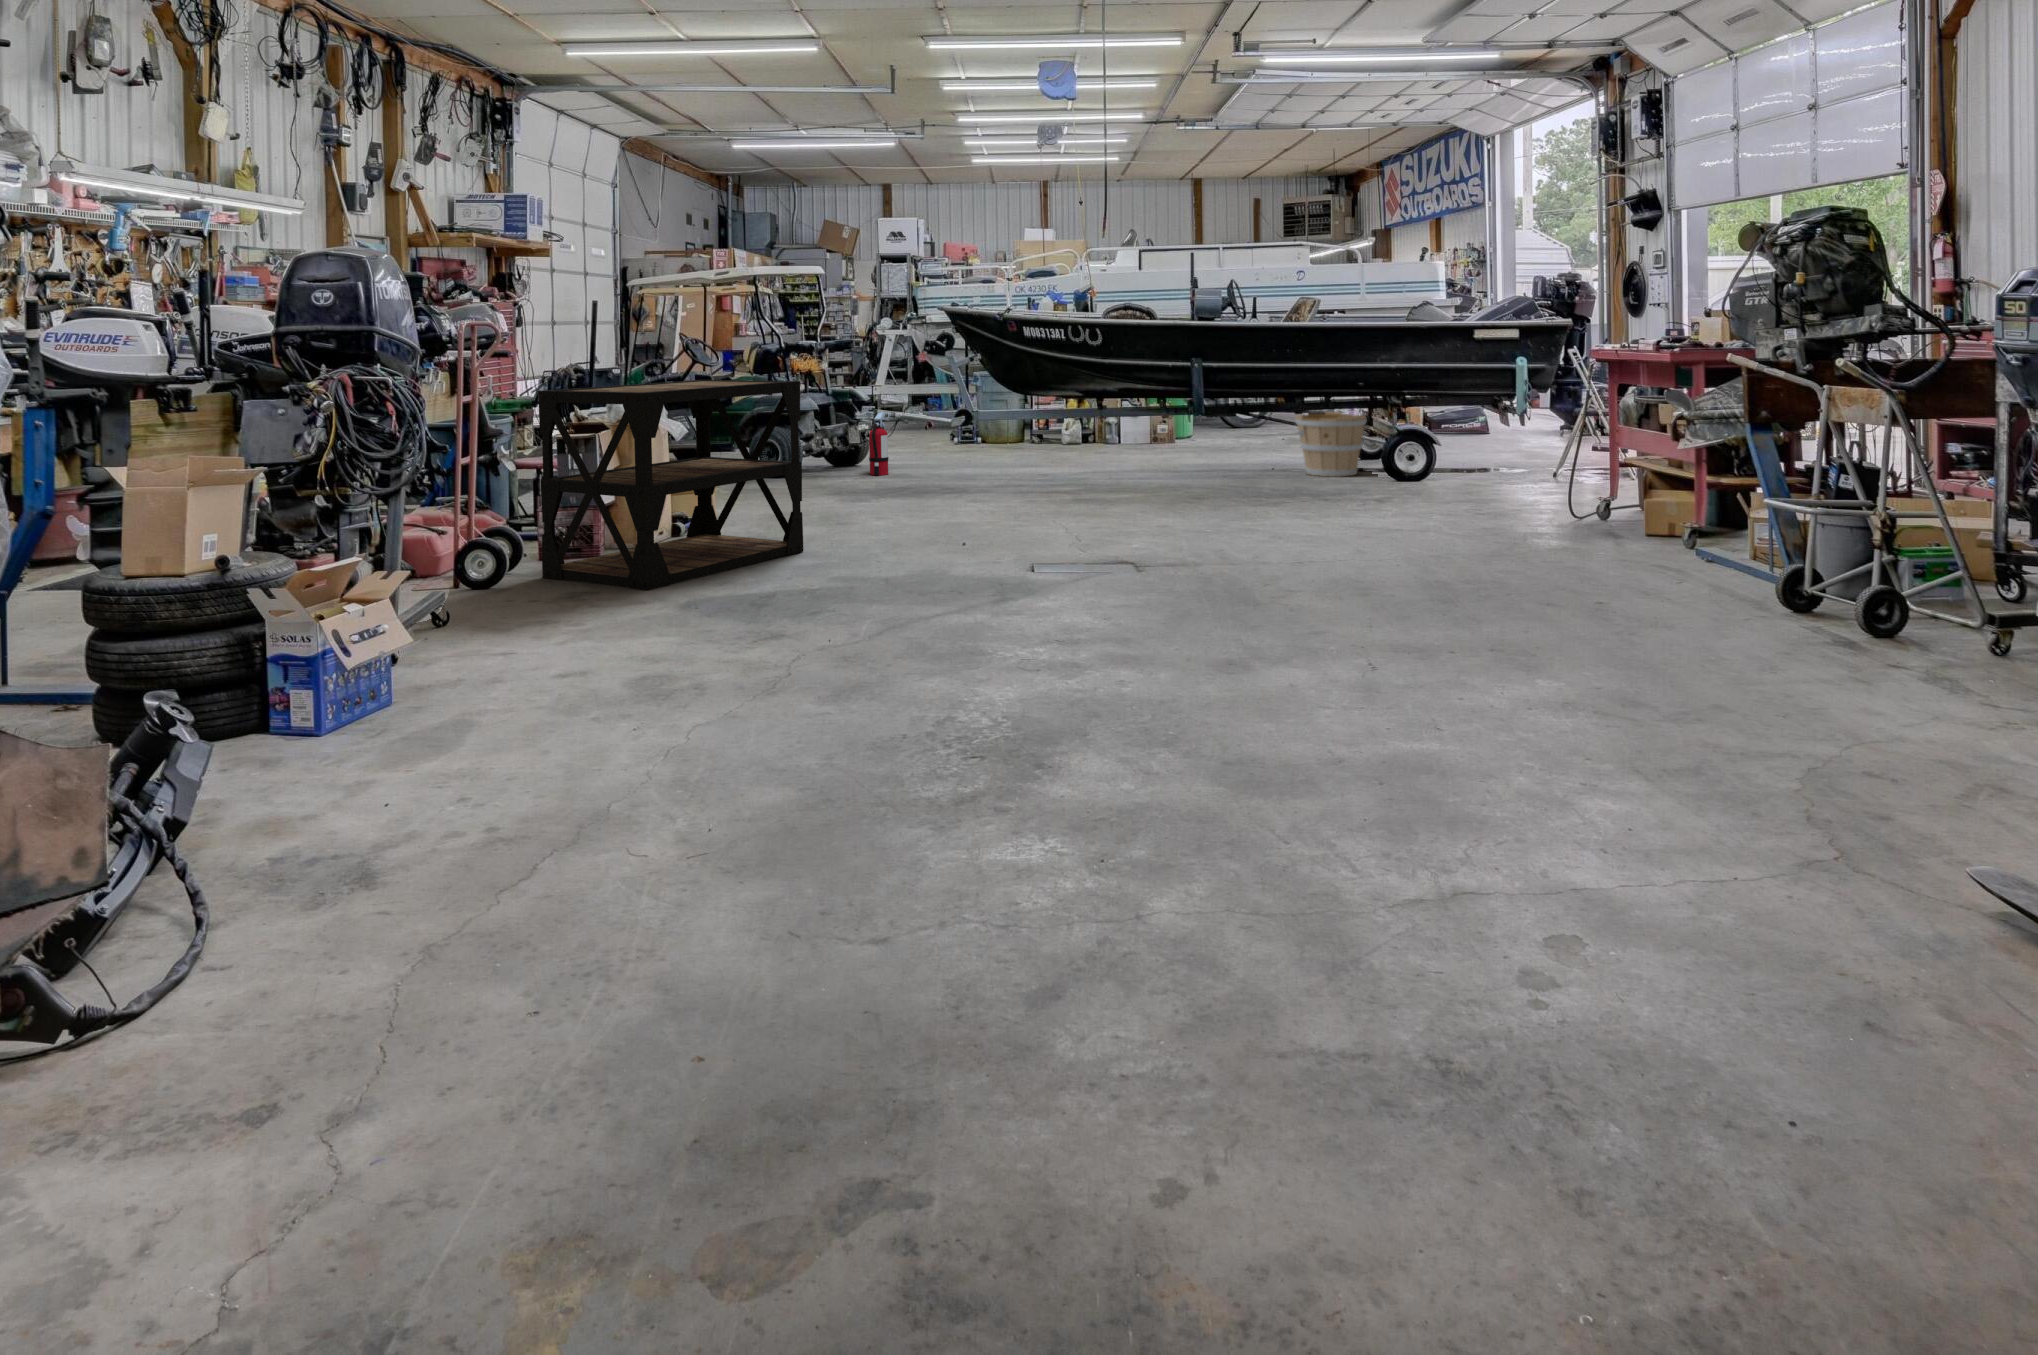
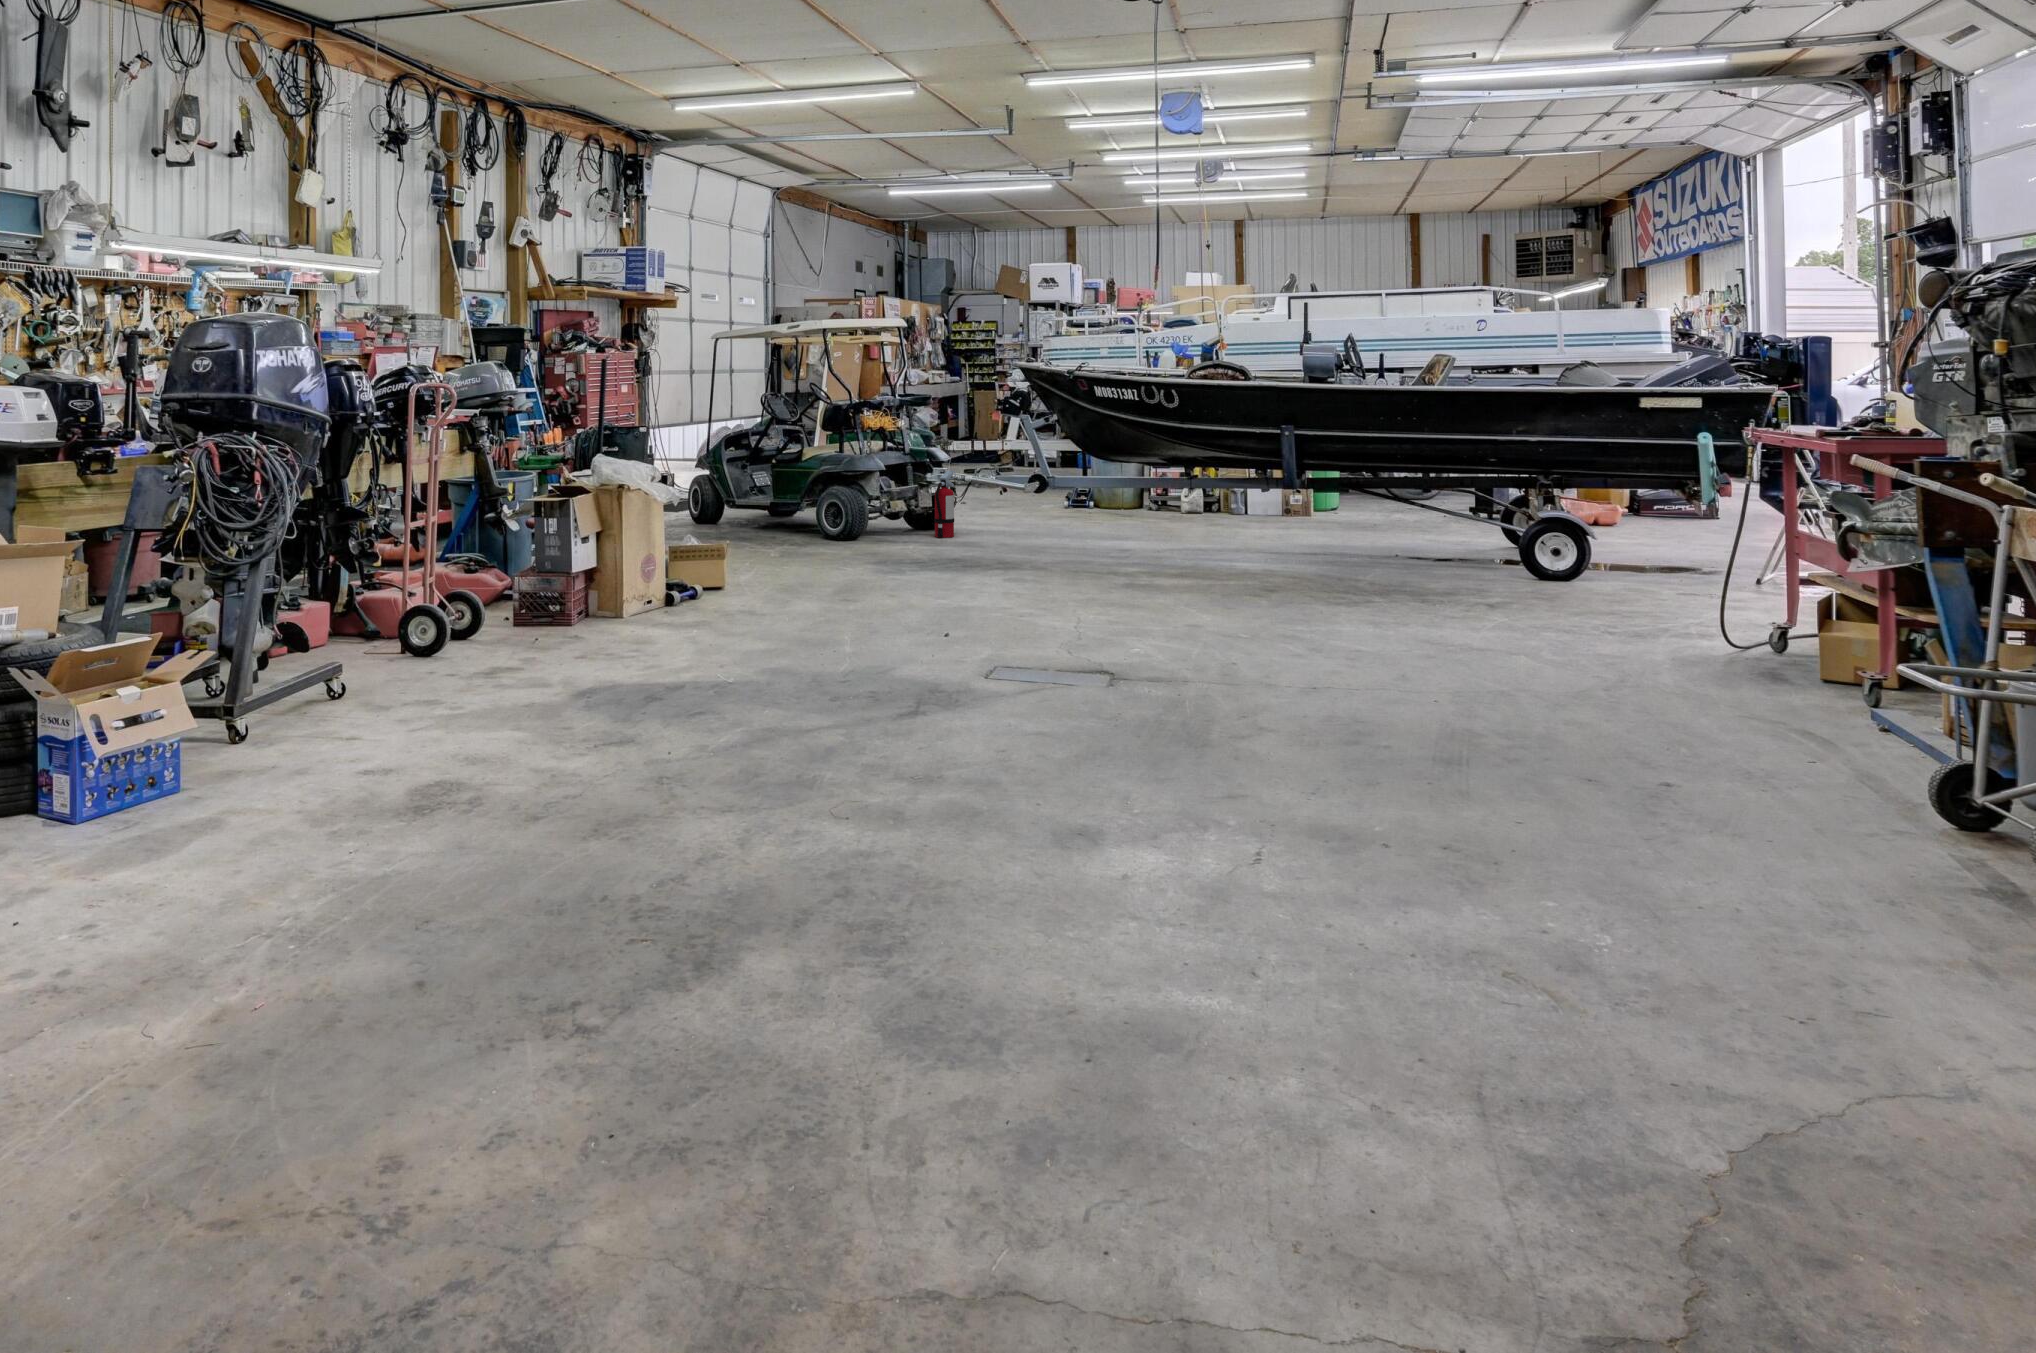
shelving unit: present [538,380,803,591] -> none [506,437,770,654]
wooden bucket: present [1295,412,1367,477] -> none [1410,492,1504,572]

